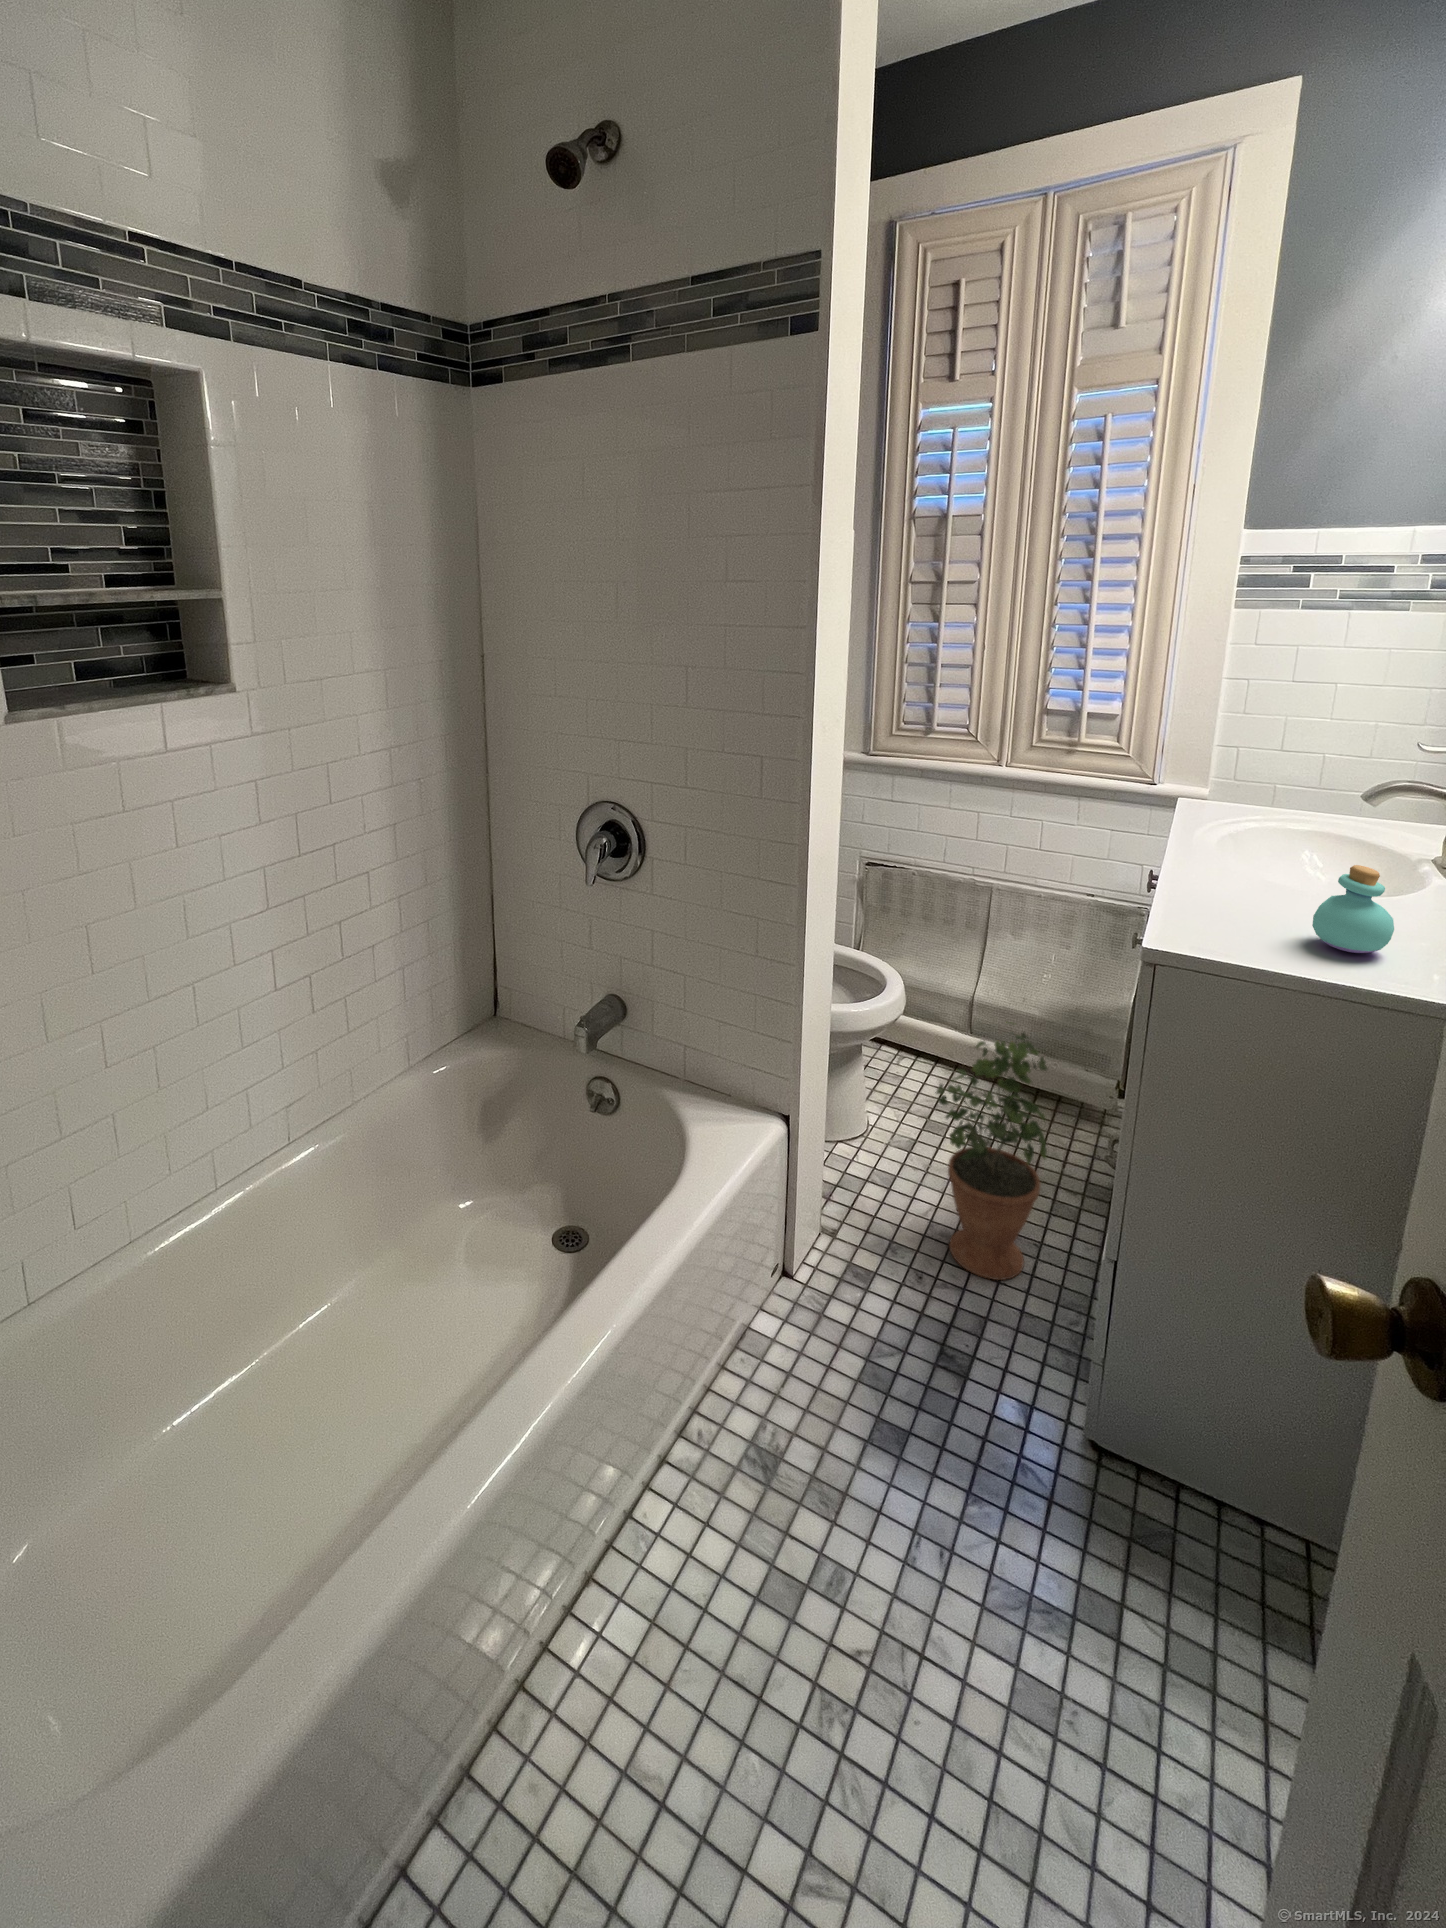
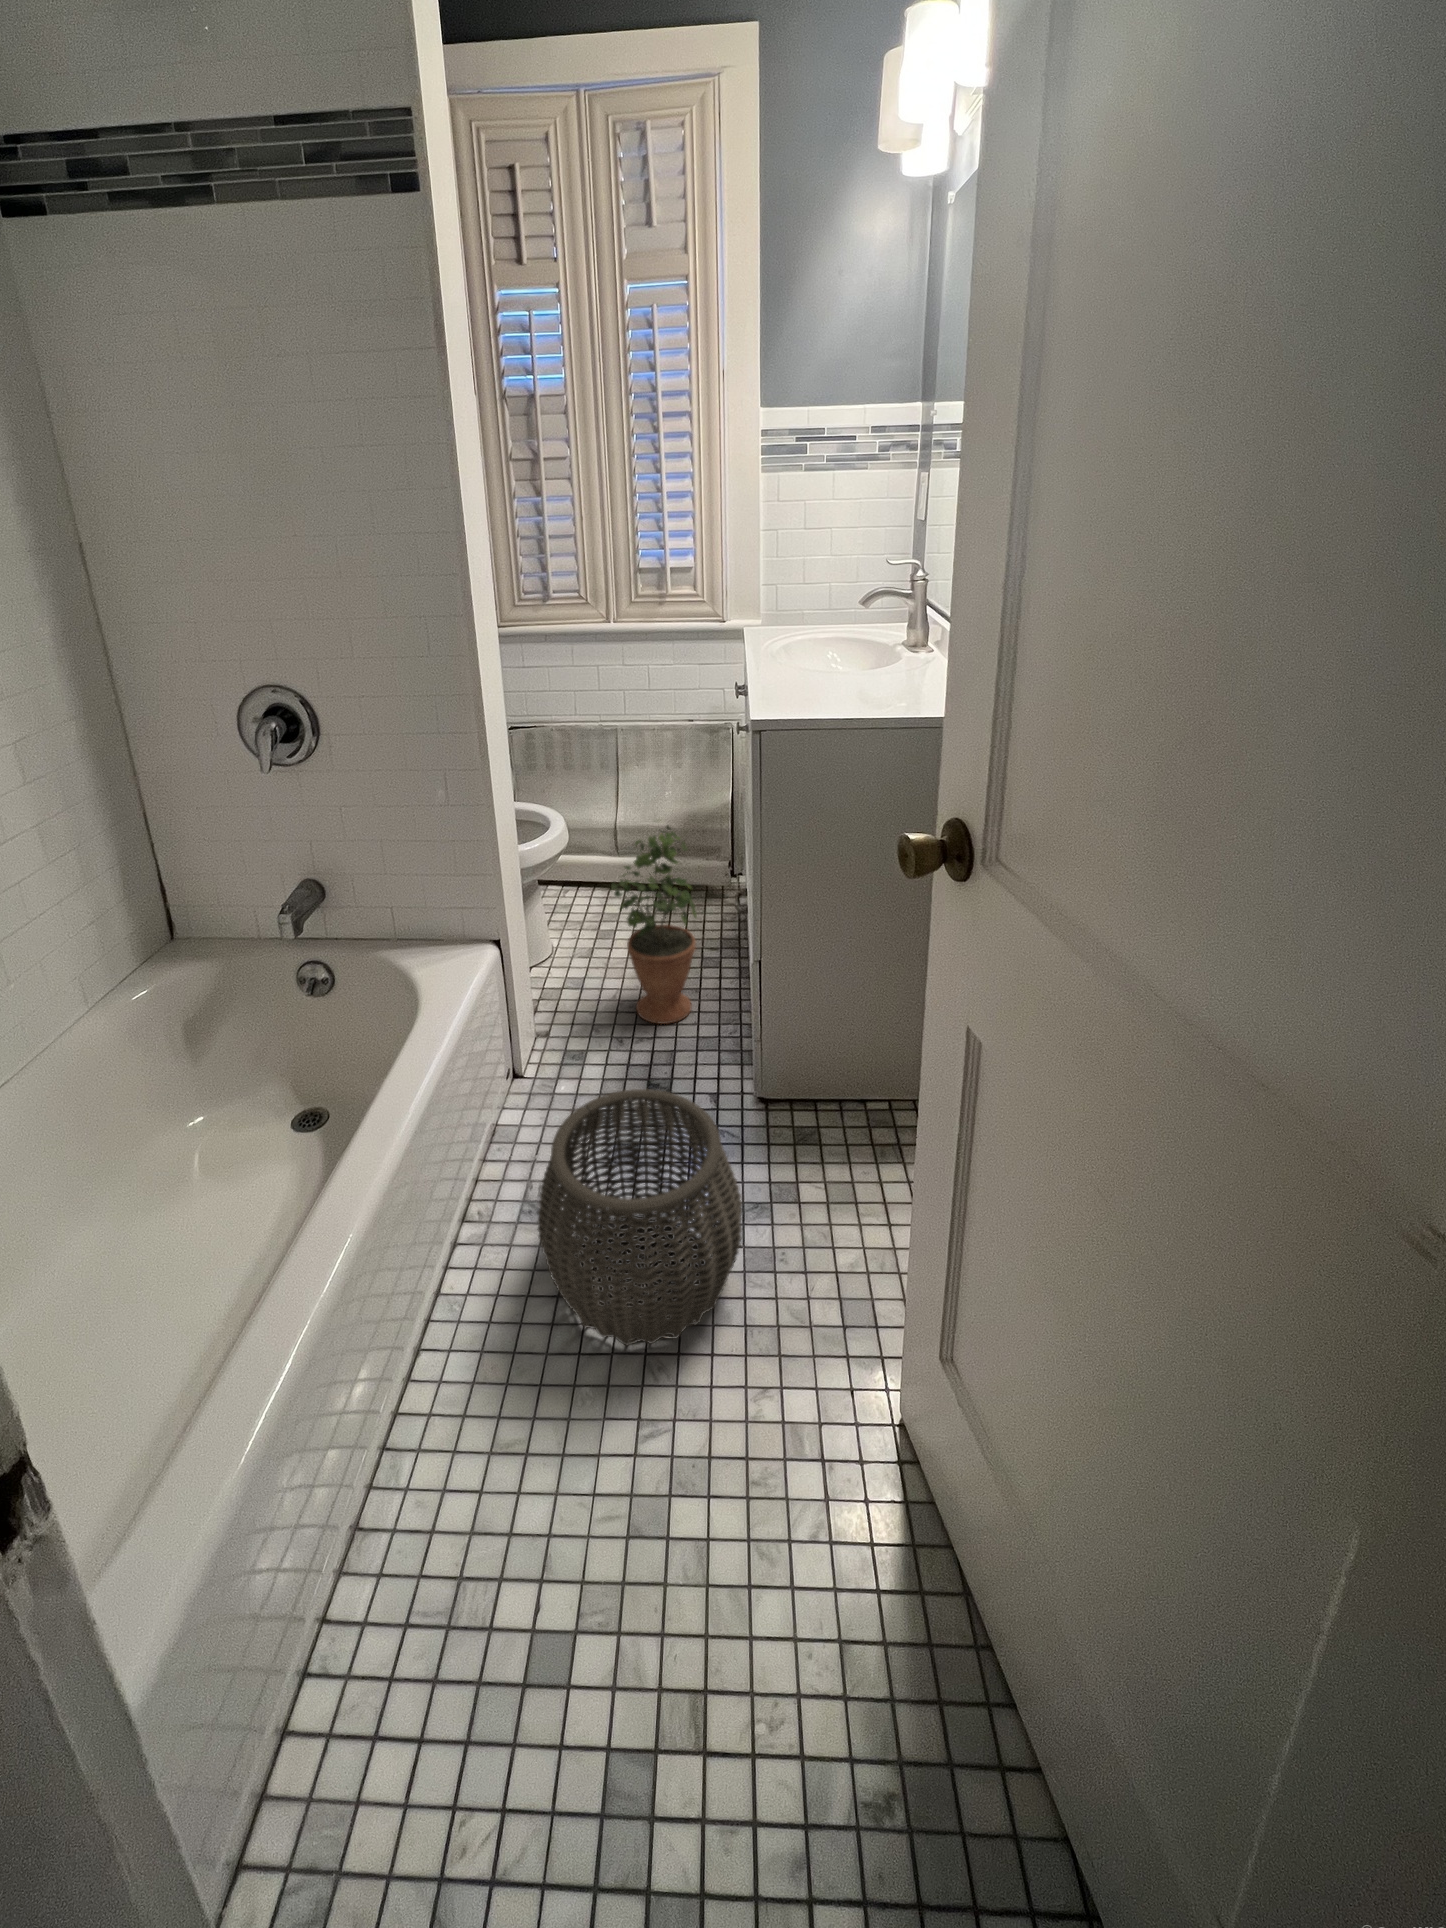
perfume bottle: present [1312,865,1394,953] -> none [851,635,896,698]
woven basket: none [745,1367,1016,1745] -> present [537,1089,742,1345]

